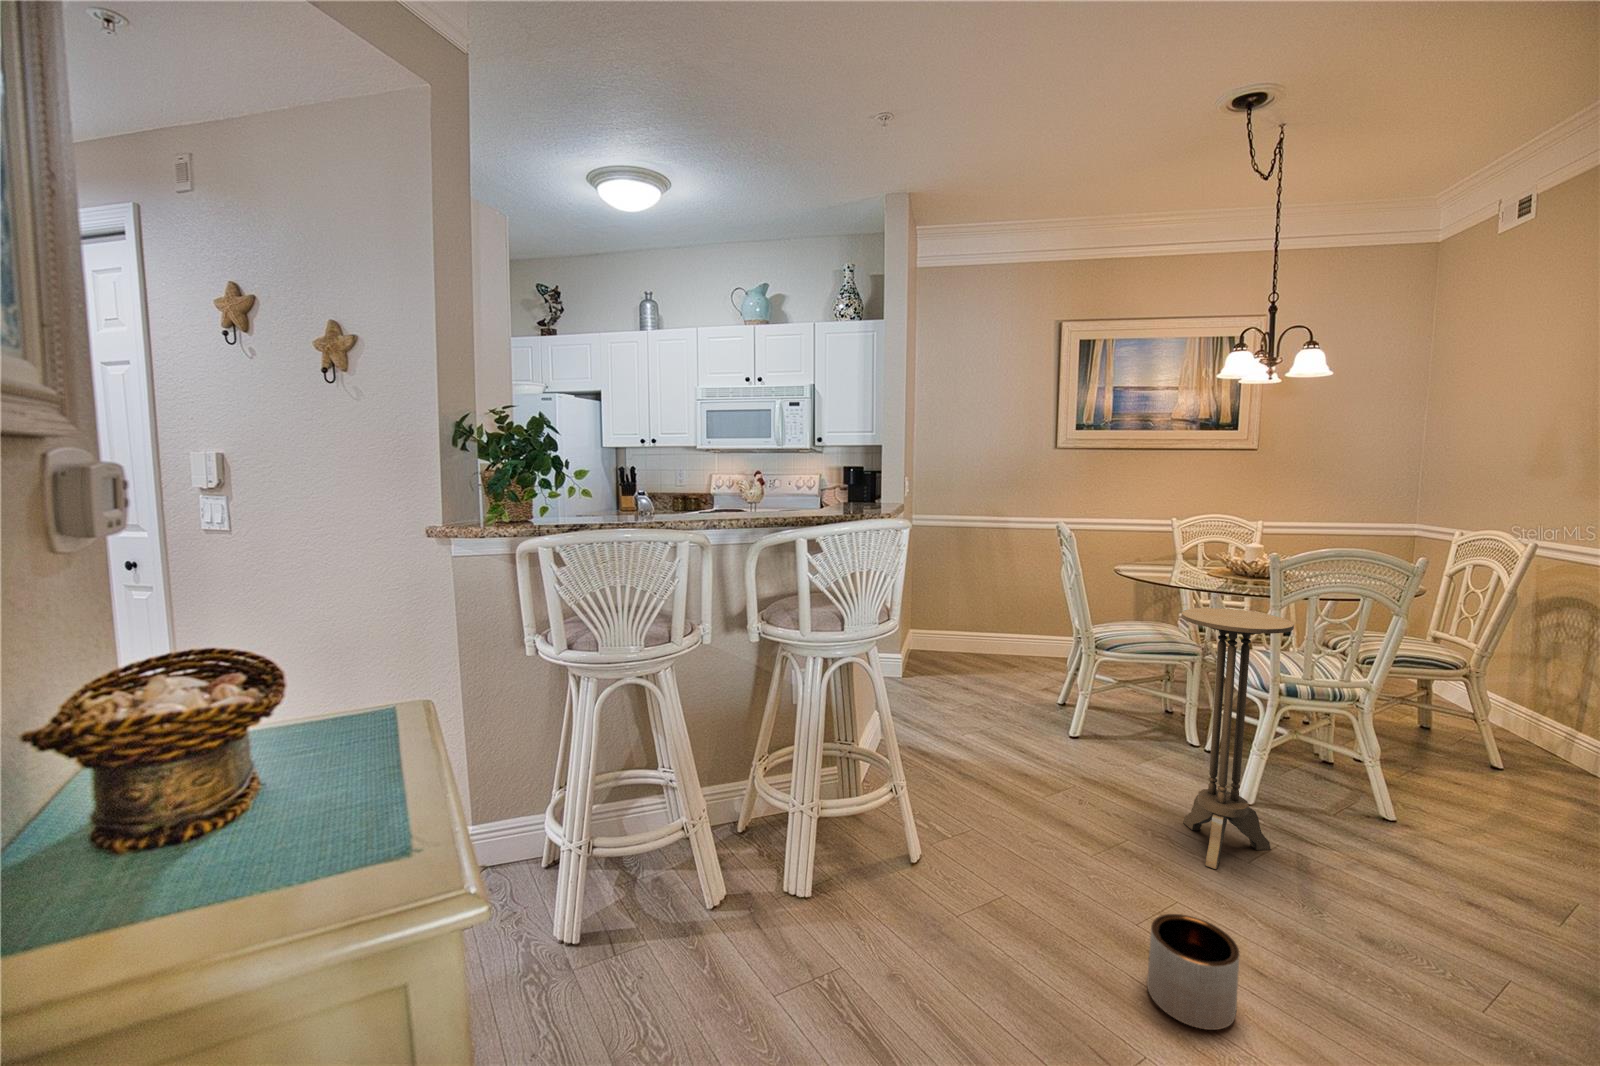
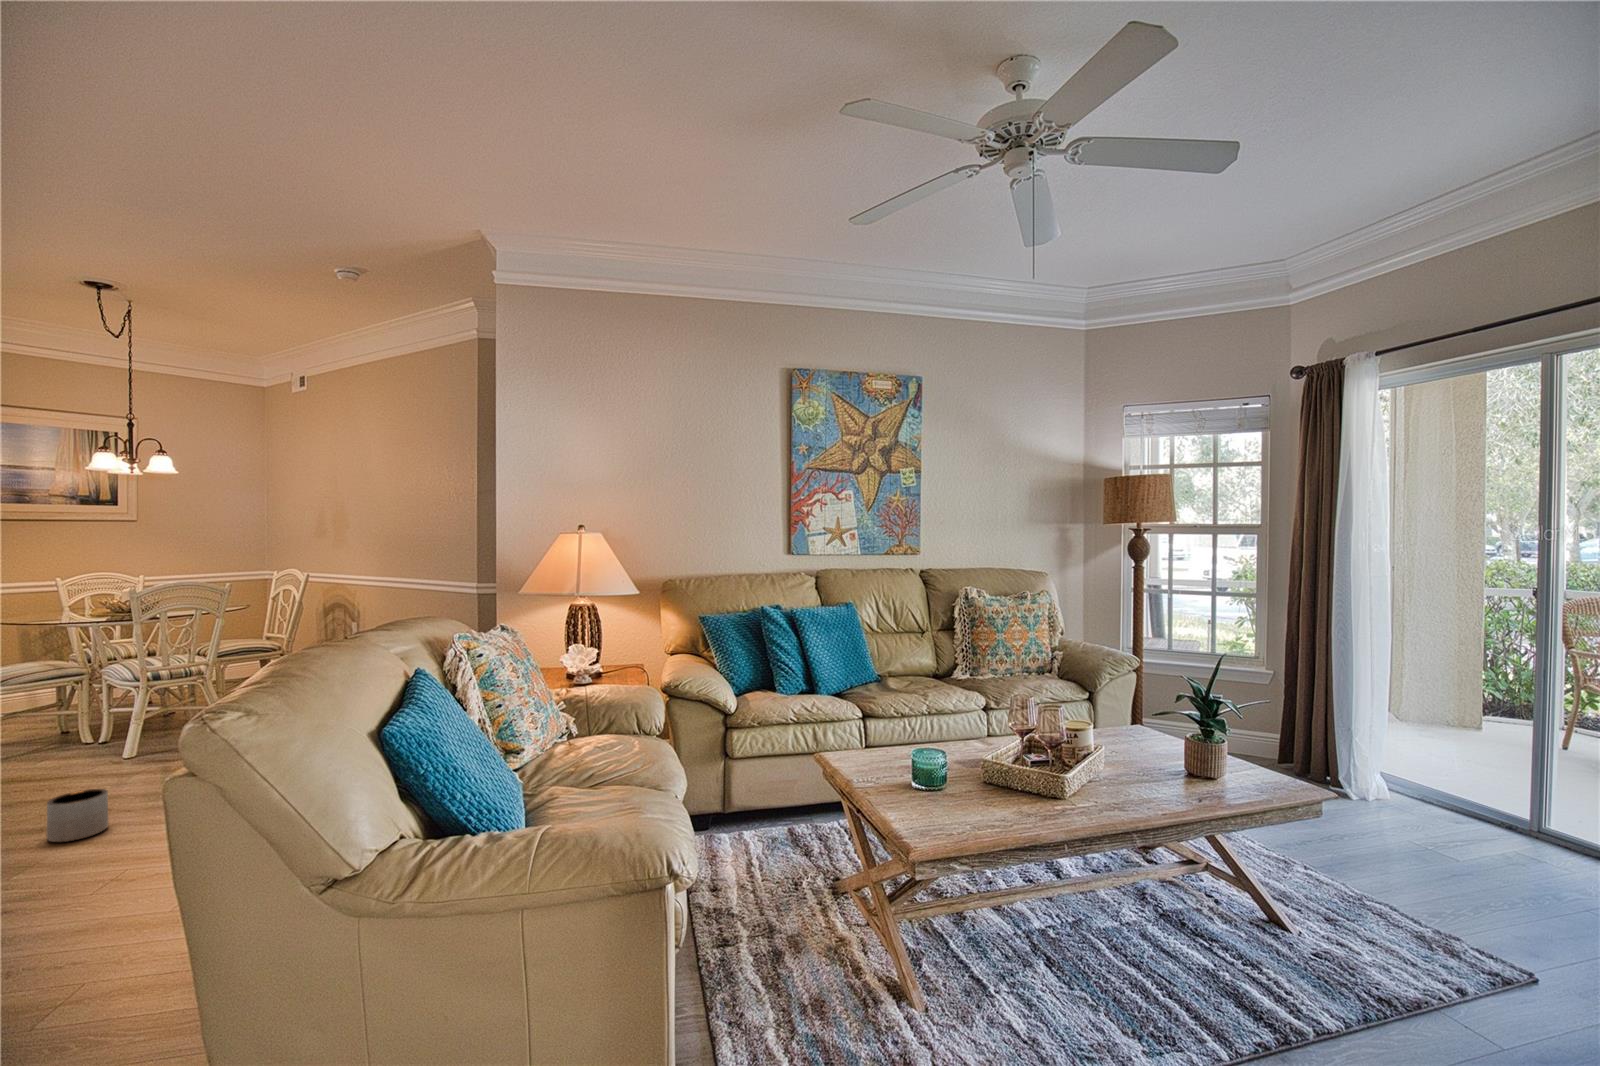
side table: present [1181,608,1294,869] -> none [61,626,144,790]

